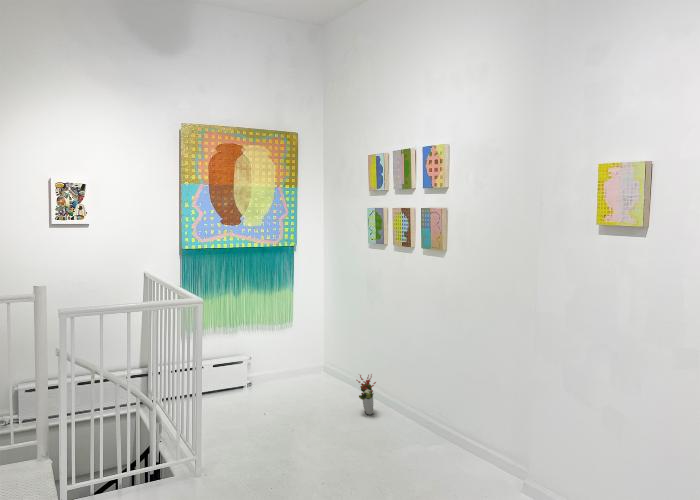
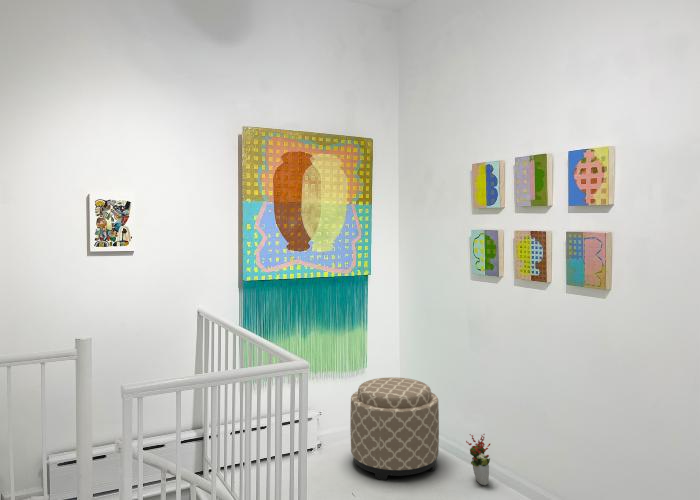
ottoman: none [270,330,342,410] -> present [350,377,439,480]

